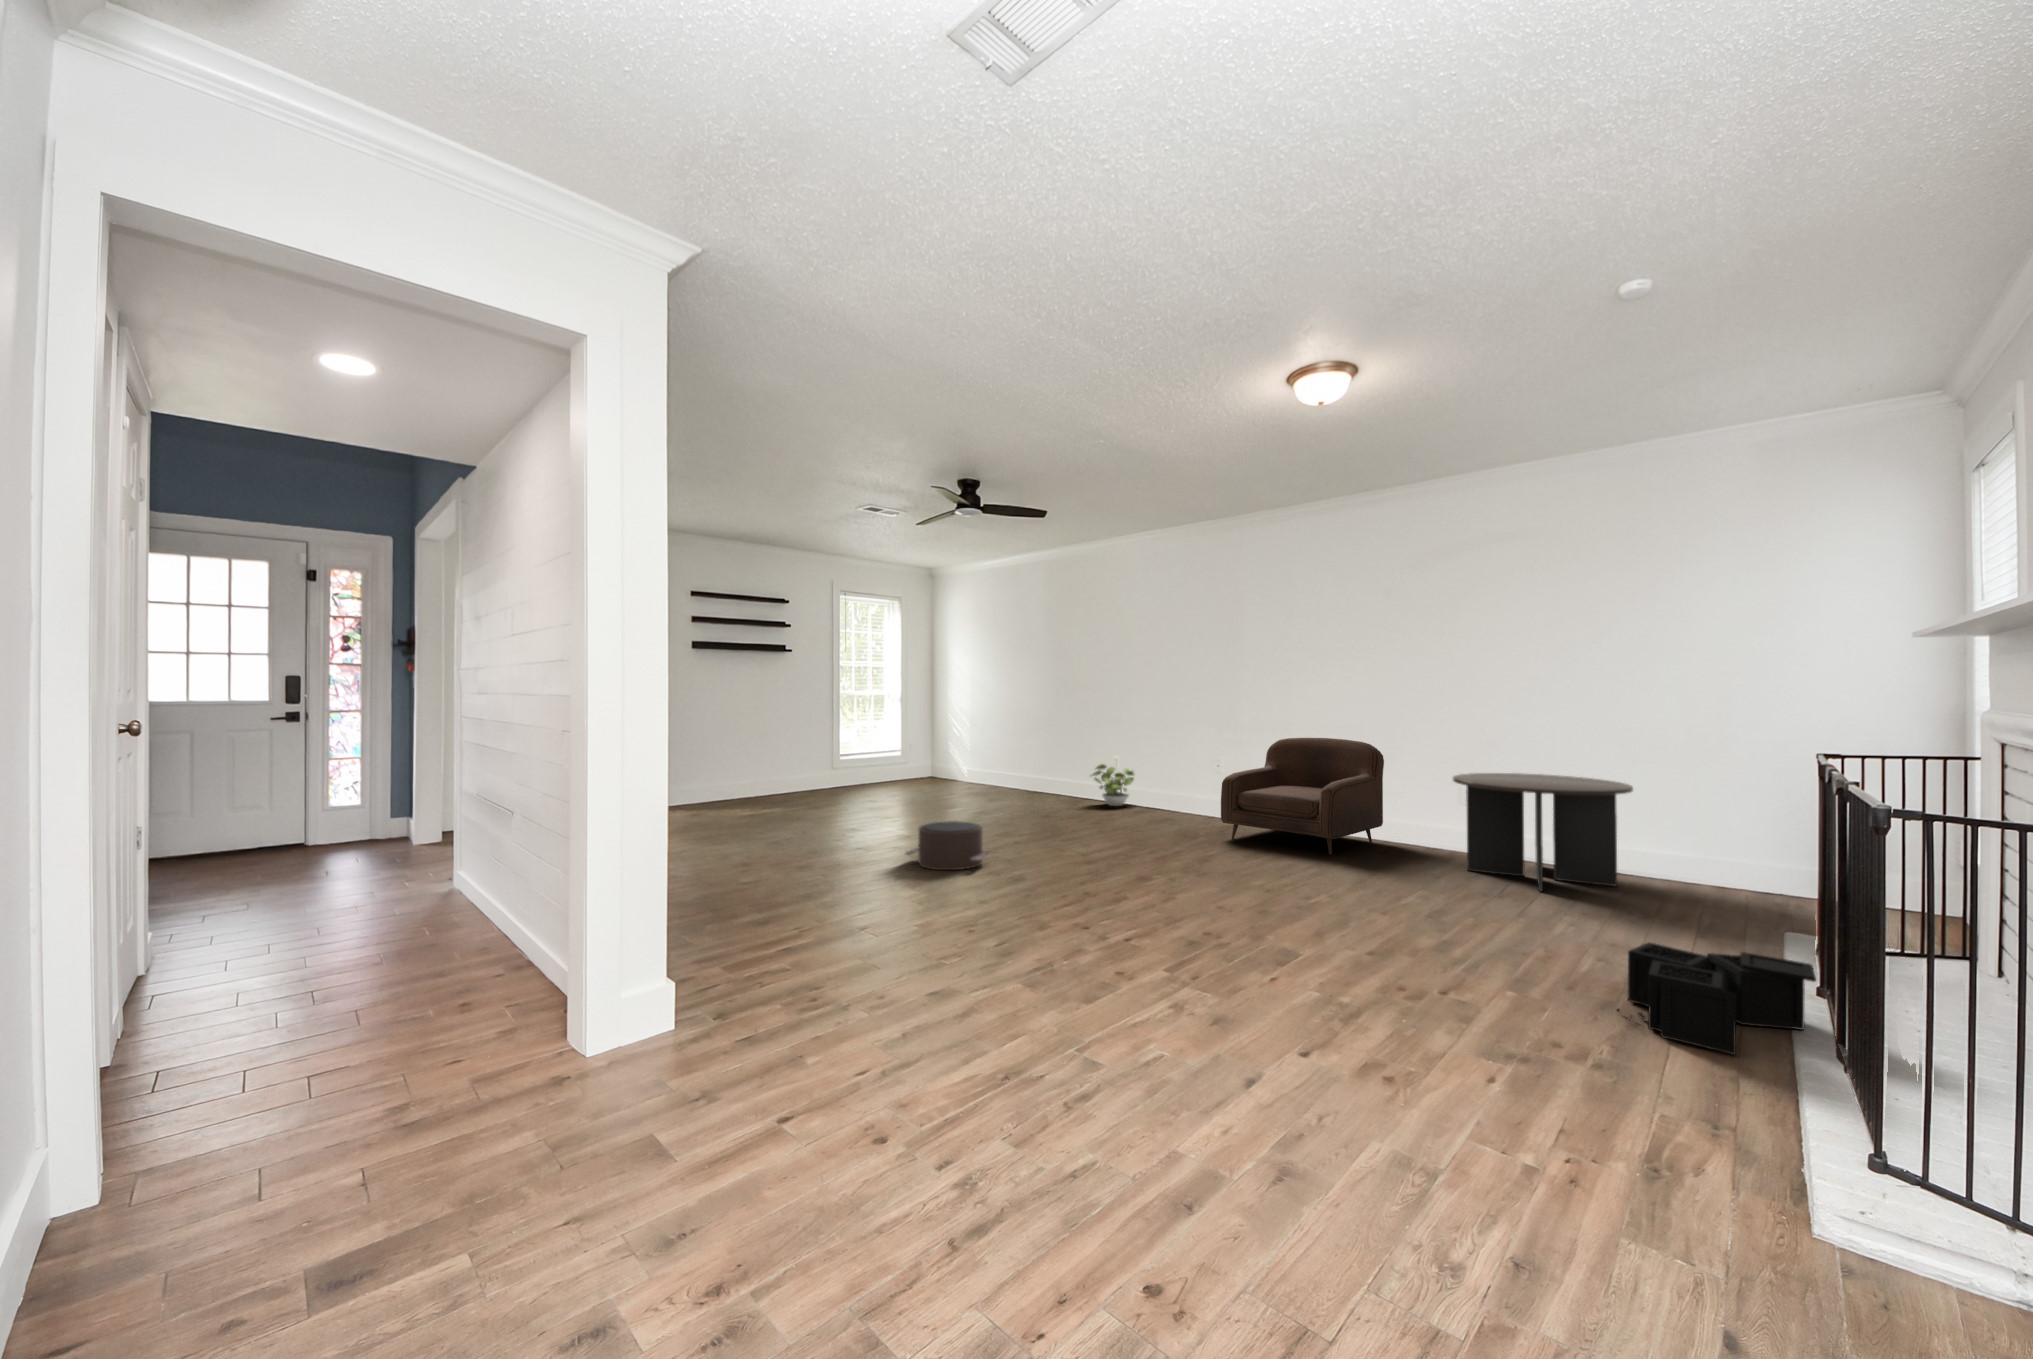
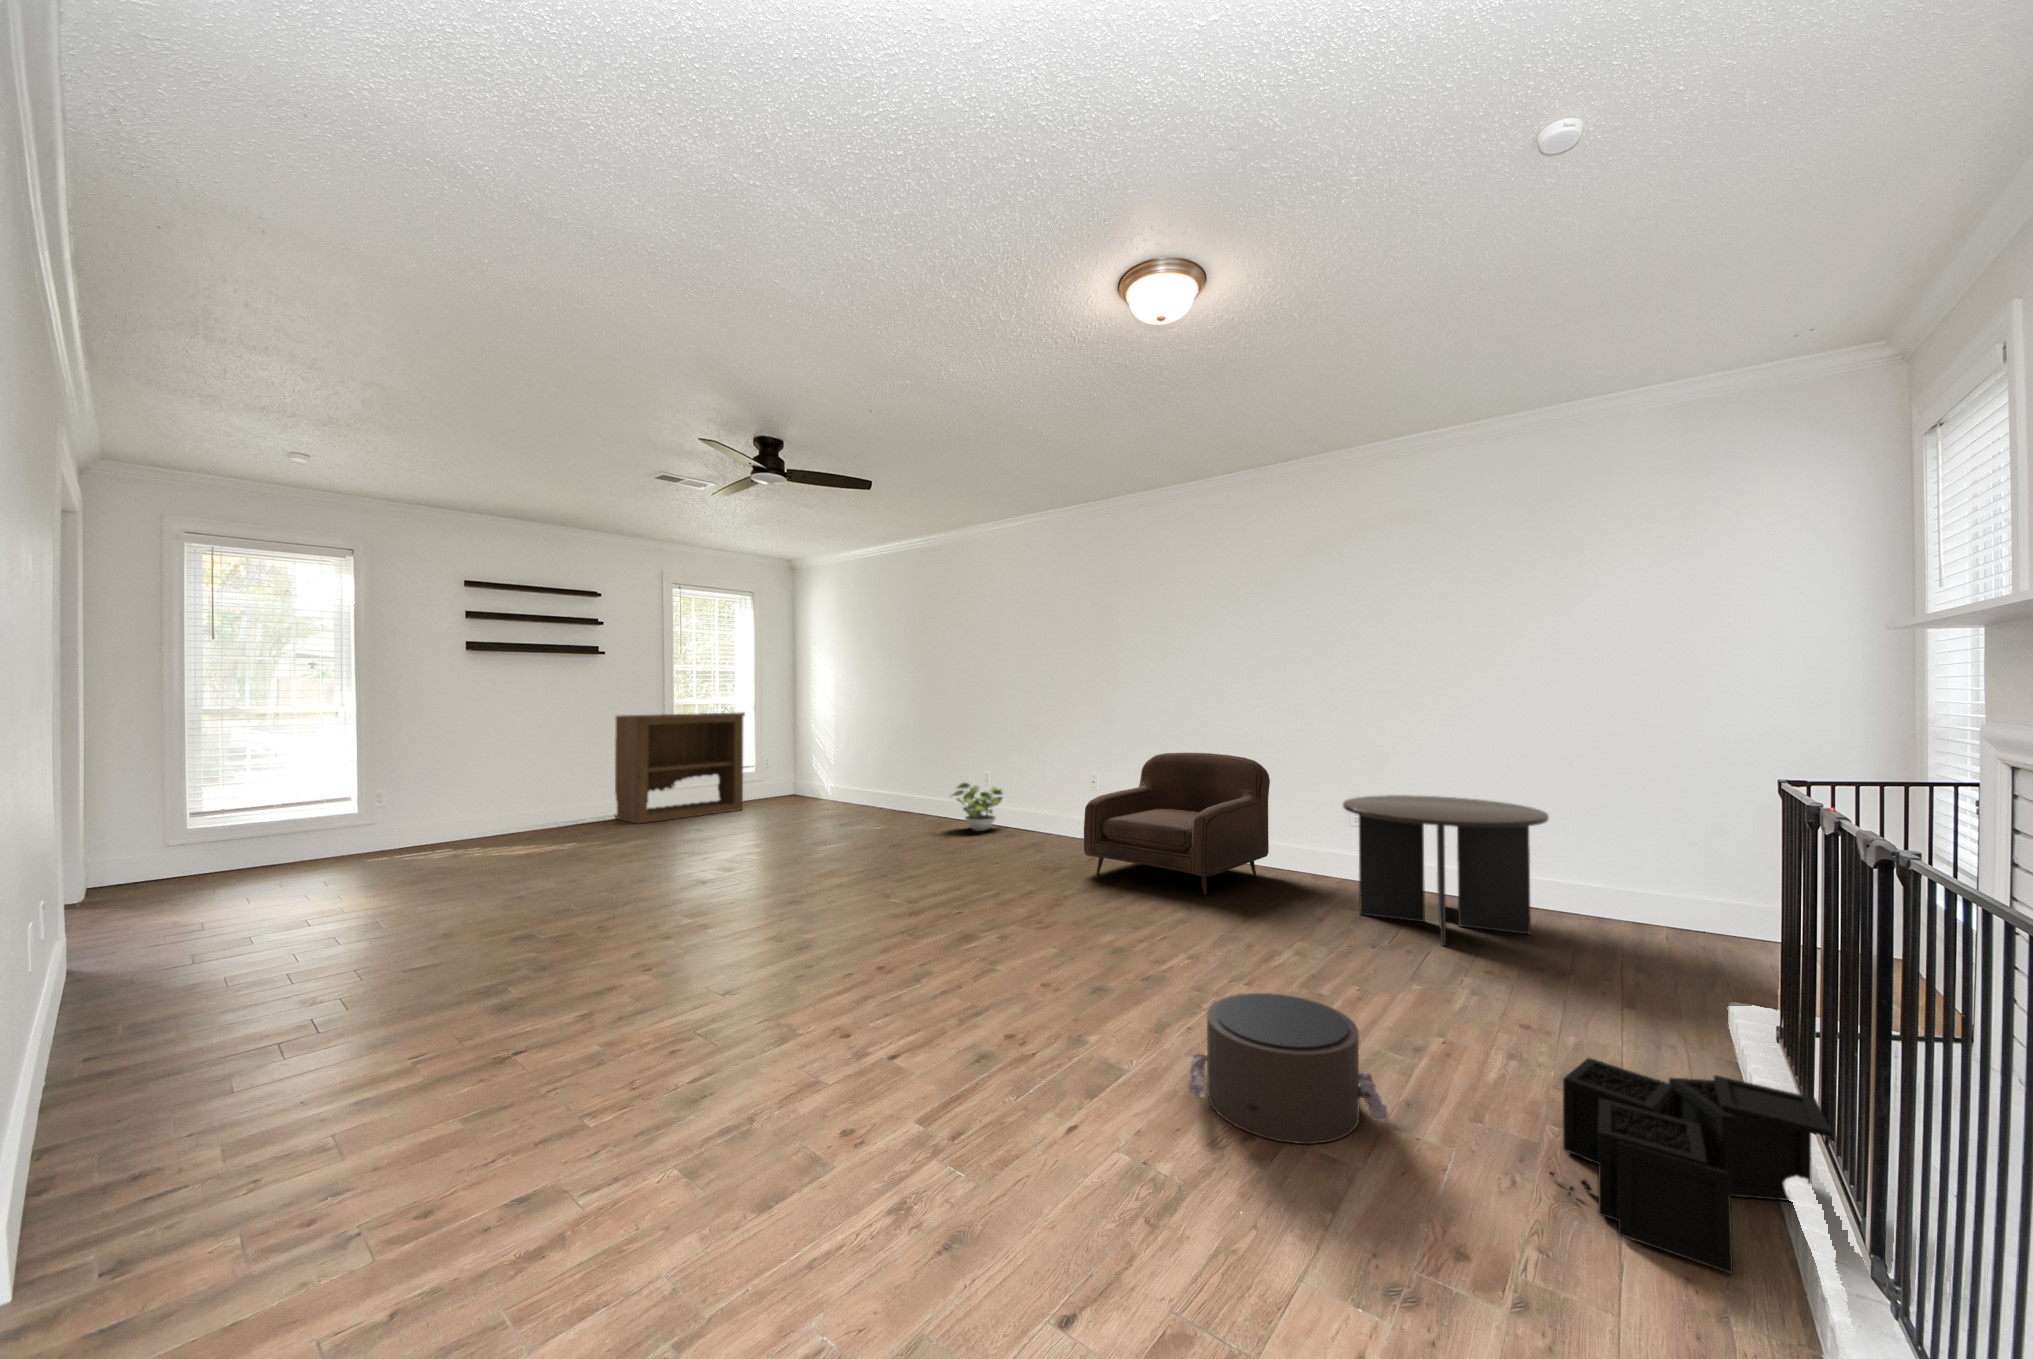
bookshelf: none [797,703,901,797] -> present [615,713,745,824]
pouf: present [906,821,989,870] -> present [1189,993,1389,1144]

